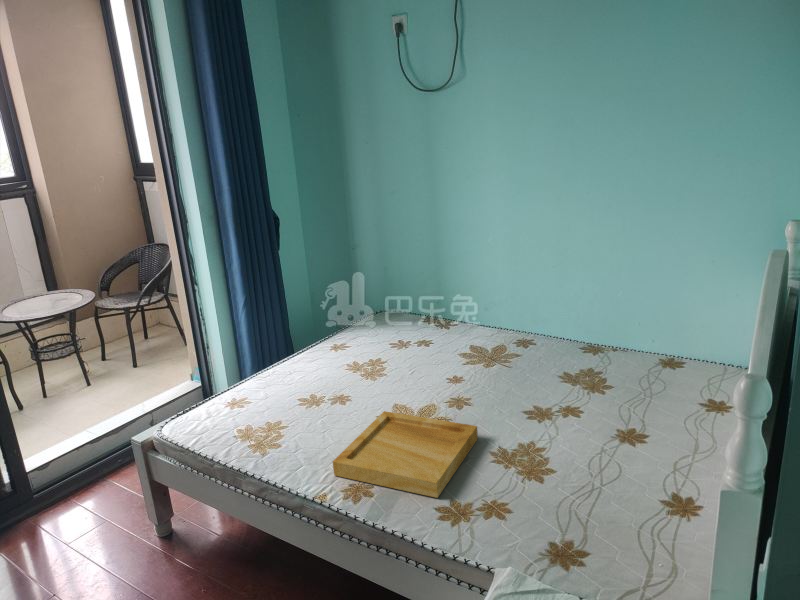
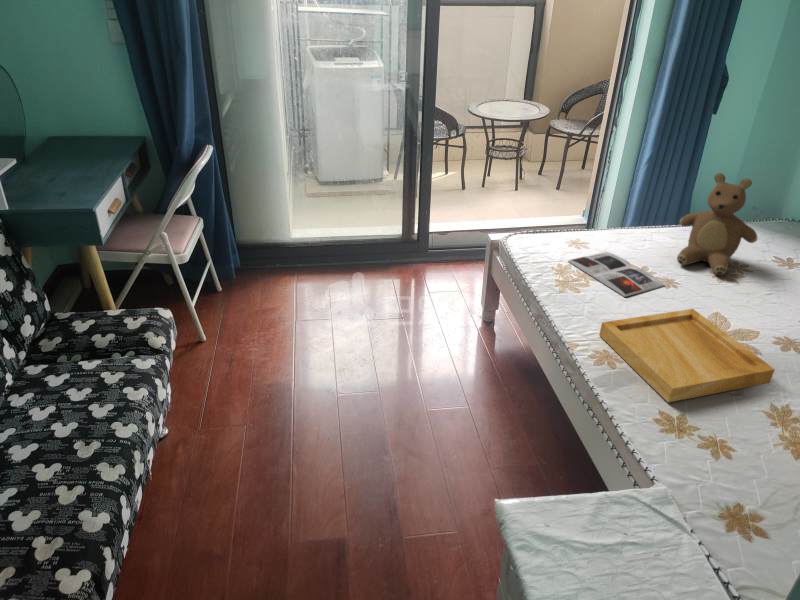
teddy bear: none [313,289,379,381] -> present [677,173,757,275]
magazine: none [242,398,341,430] -> present [568,252,664,297]

